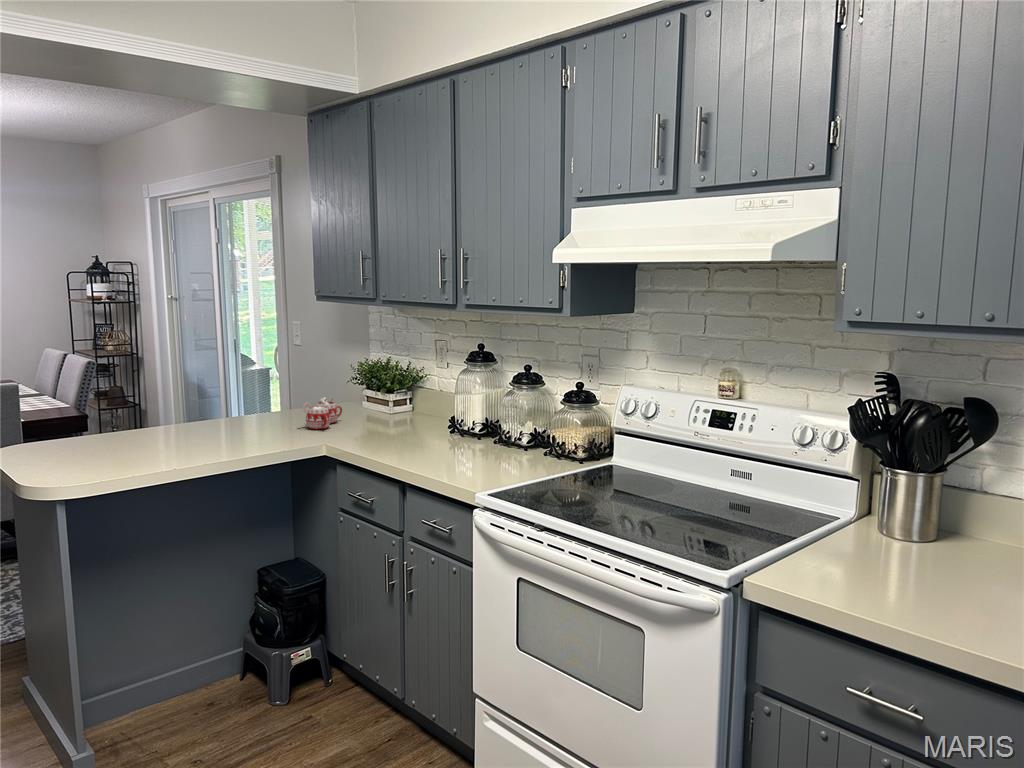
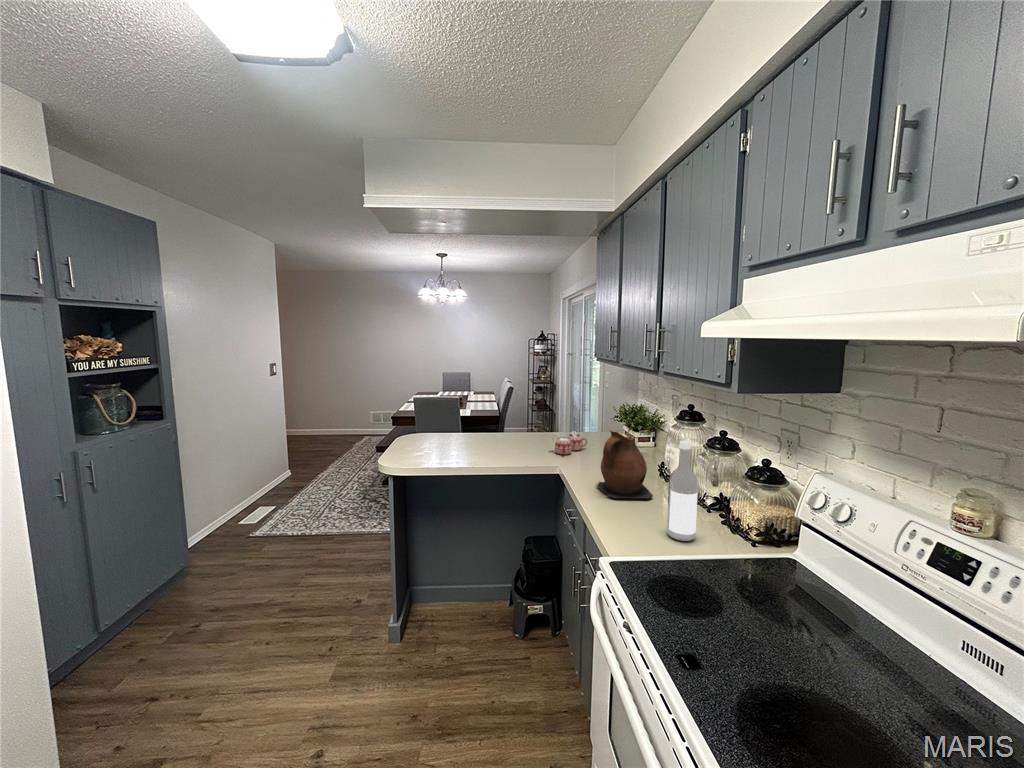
wine bottle: none [514,370,541,471] -> present [667,441,698,541]
ceramic pitcher: none [401,376,472,454] -> present [598,430,653,499]

